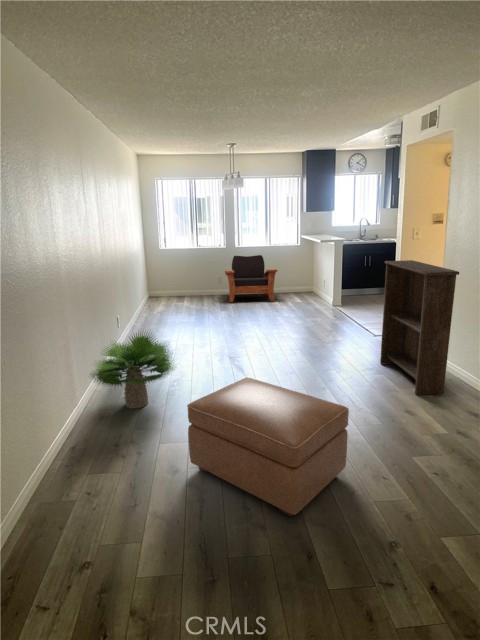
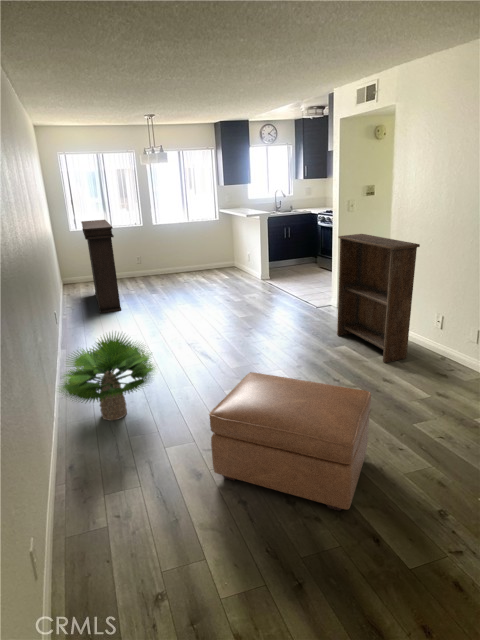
console table: none [160,239,189,322] -> present [81,220,121,313]
armchair: present [225,255,277,303] -> none [148,232,204,285]

